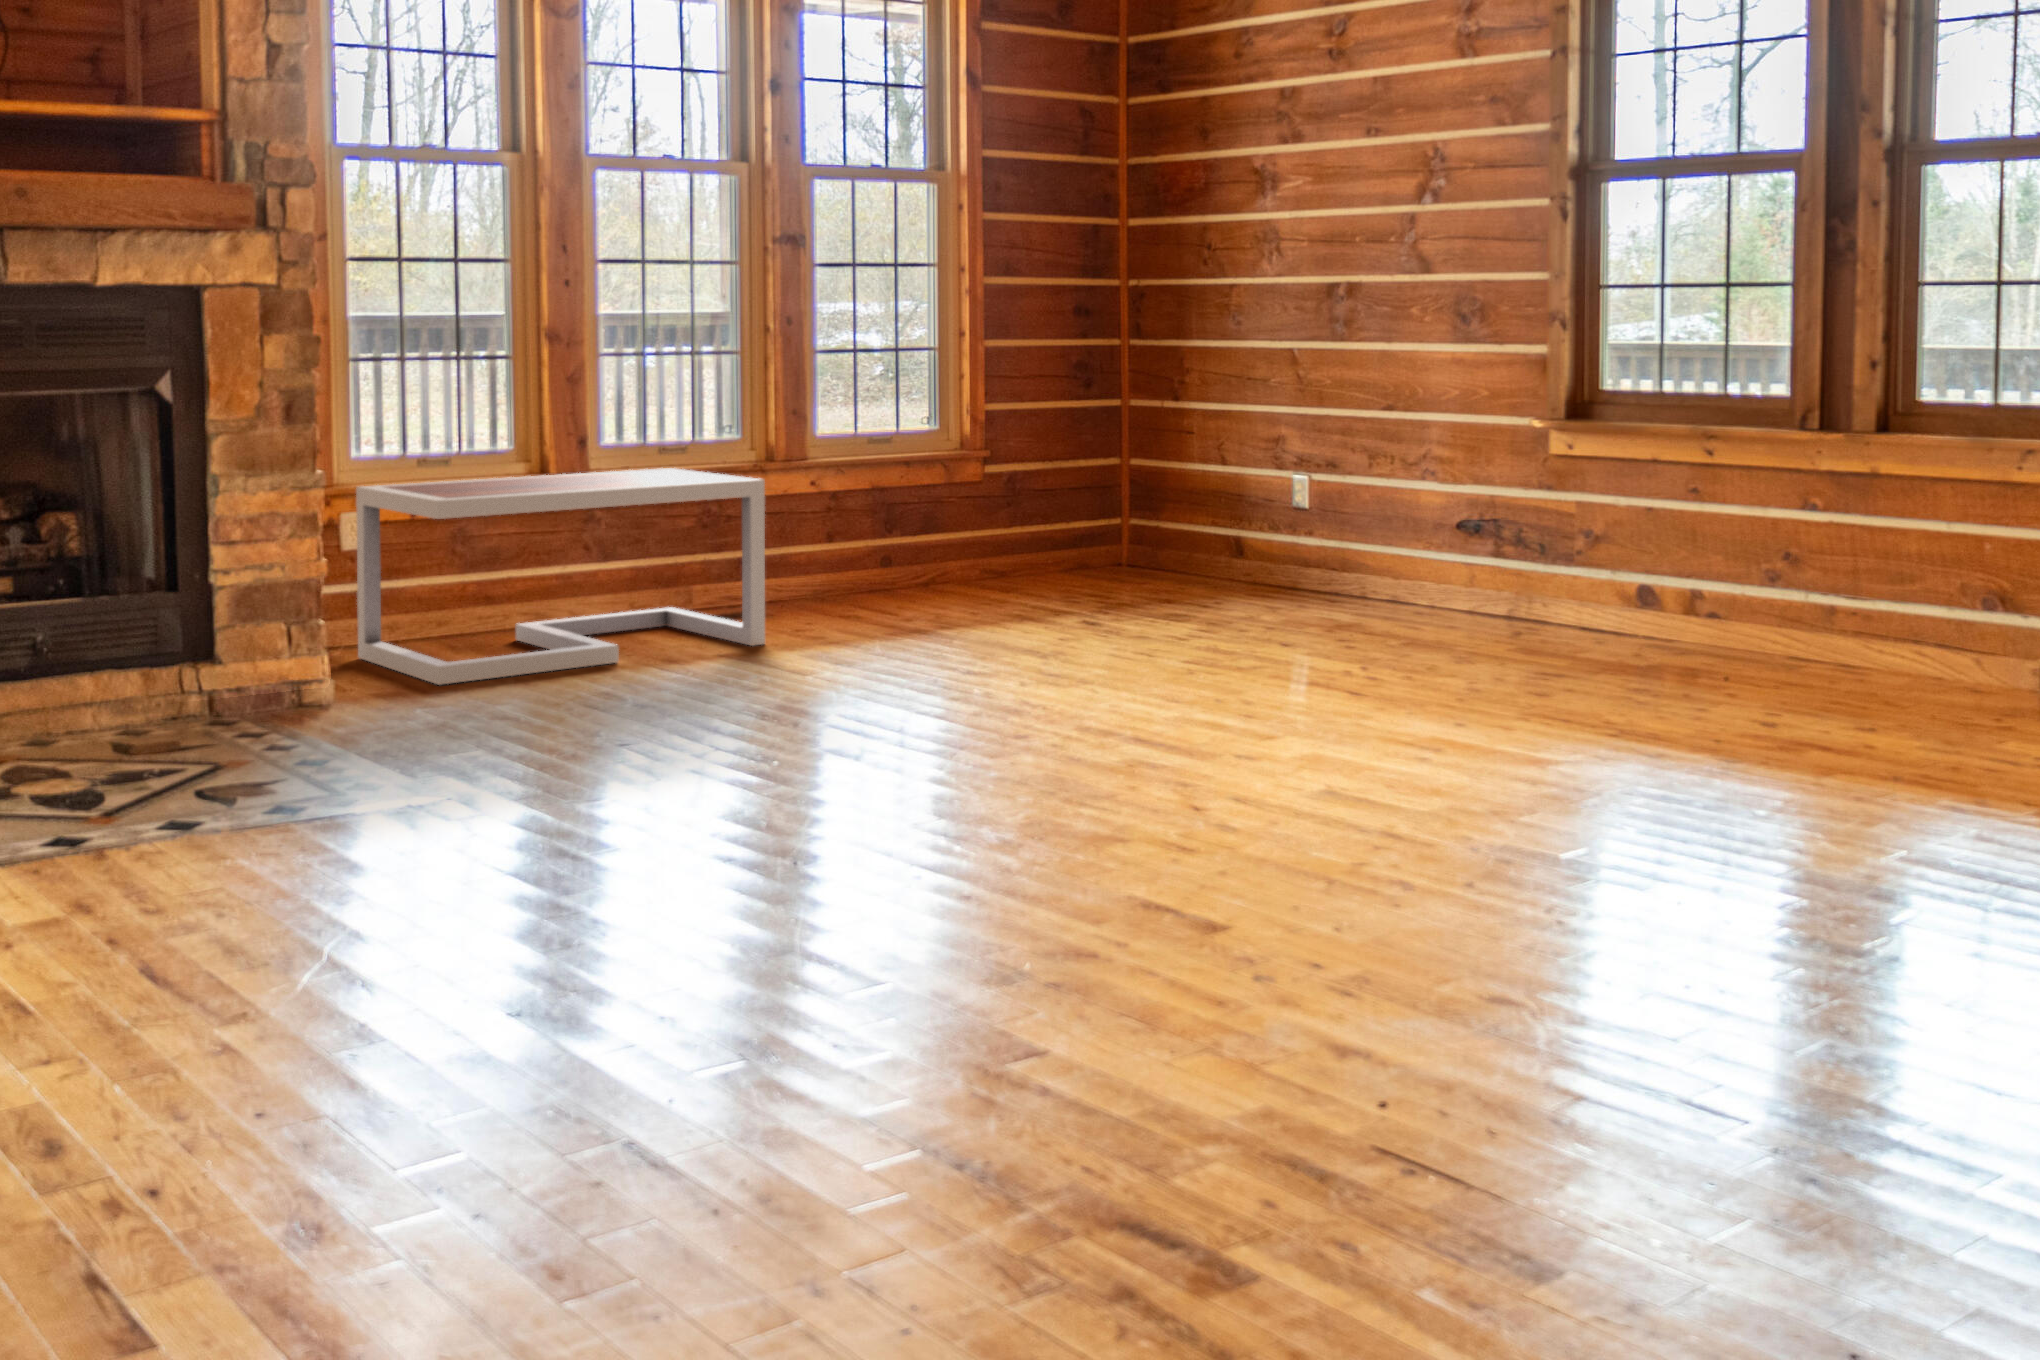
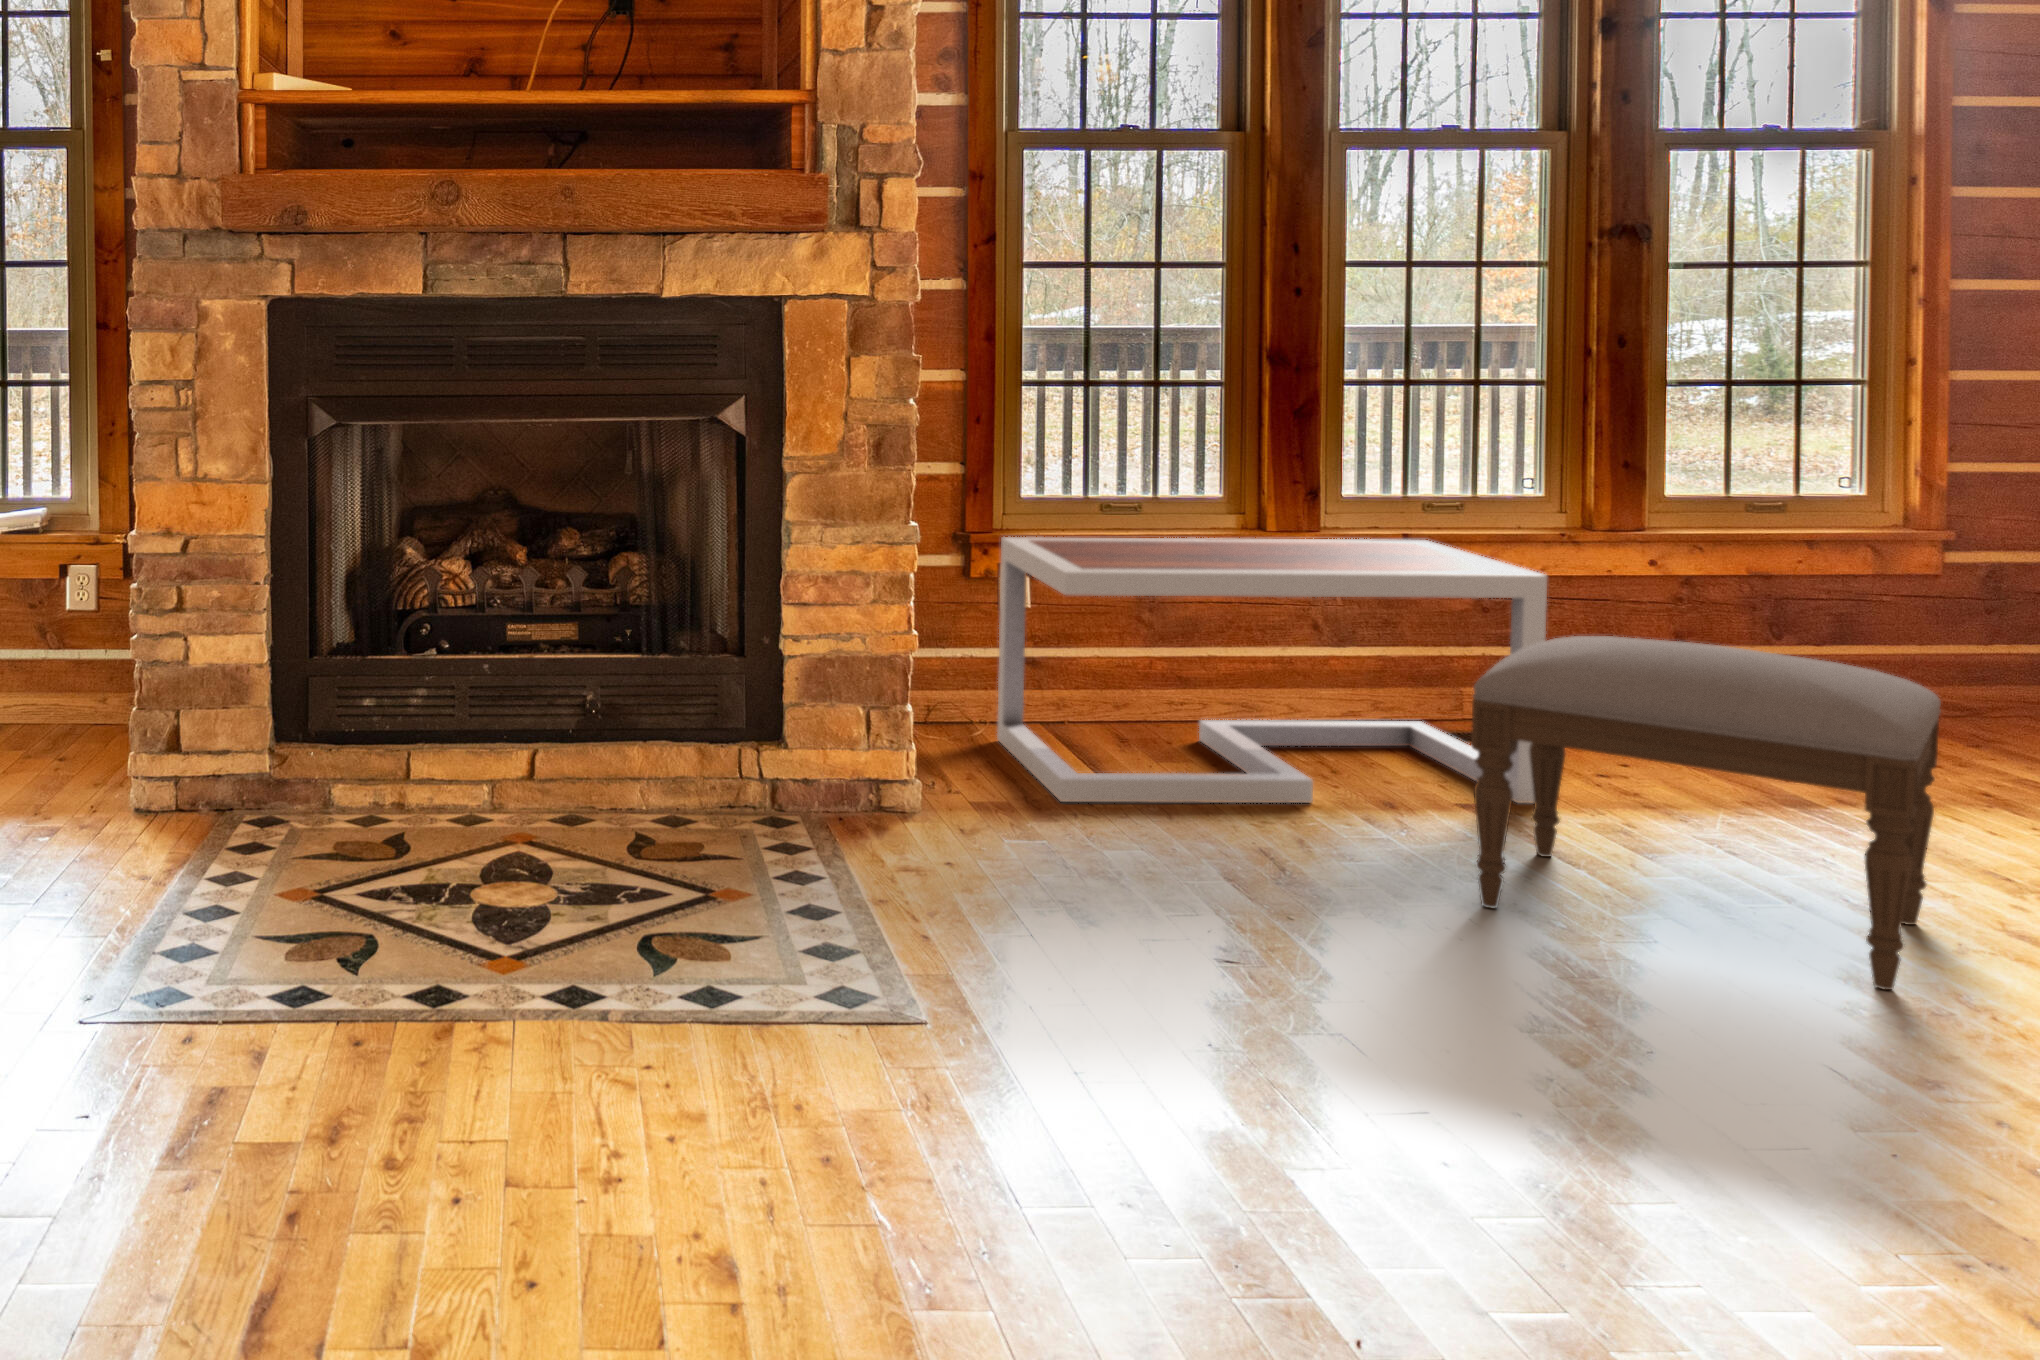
ottoman: none [743,506,998,697] -> present [1471,636,1941,990]

